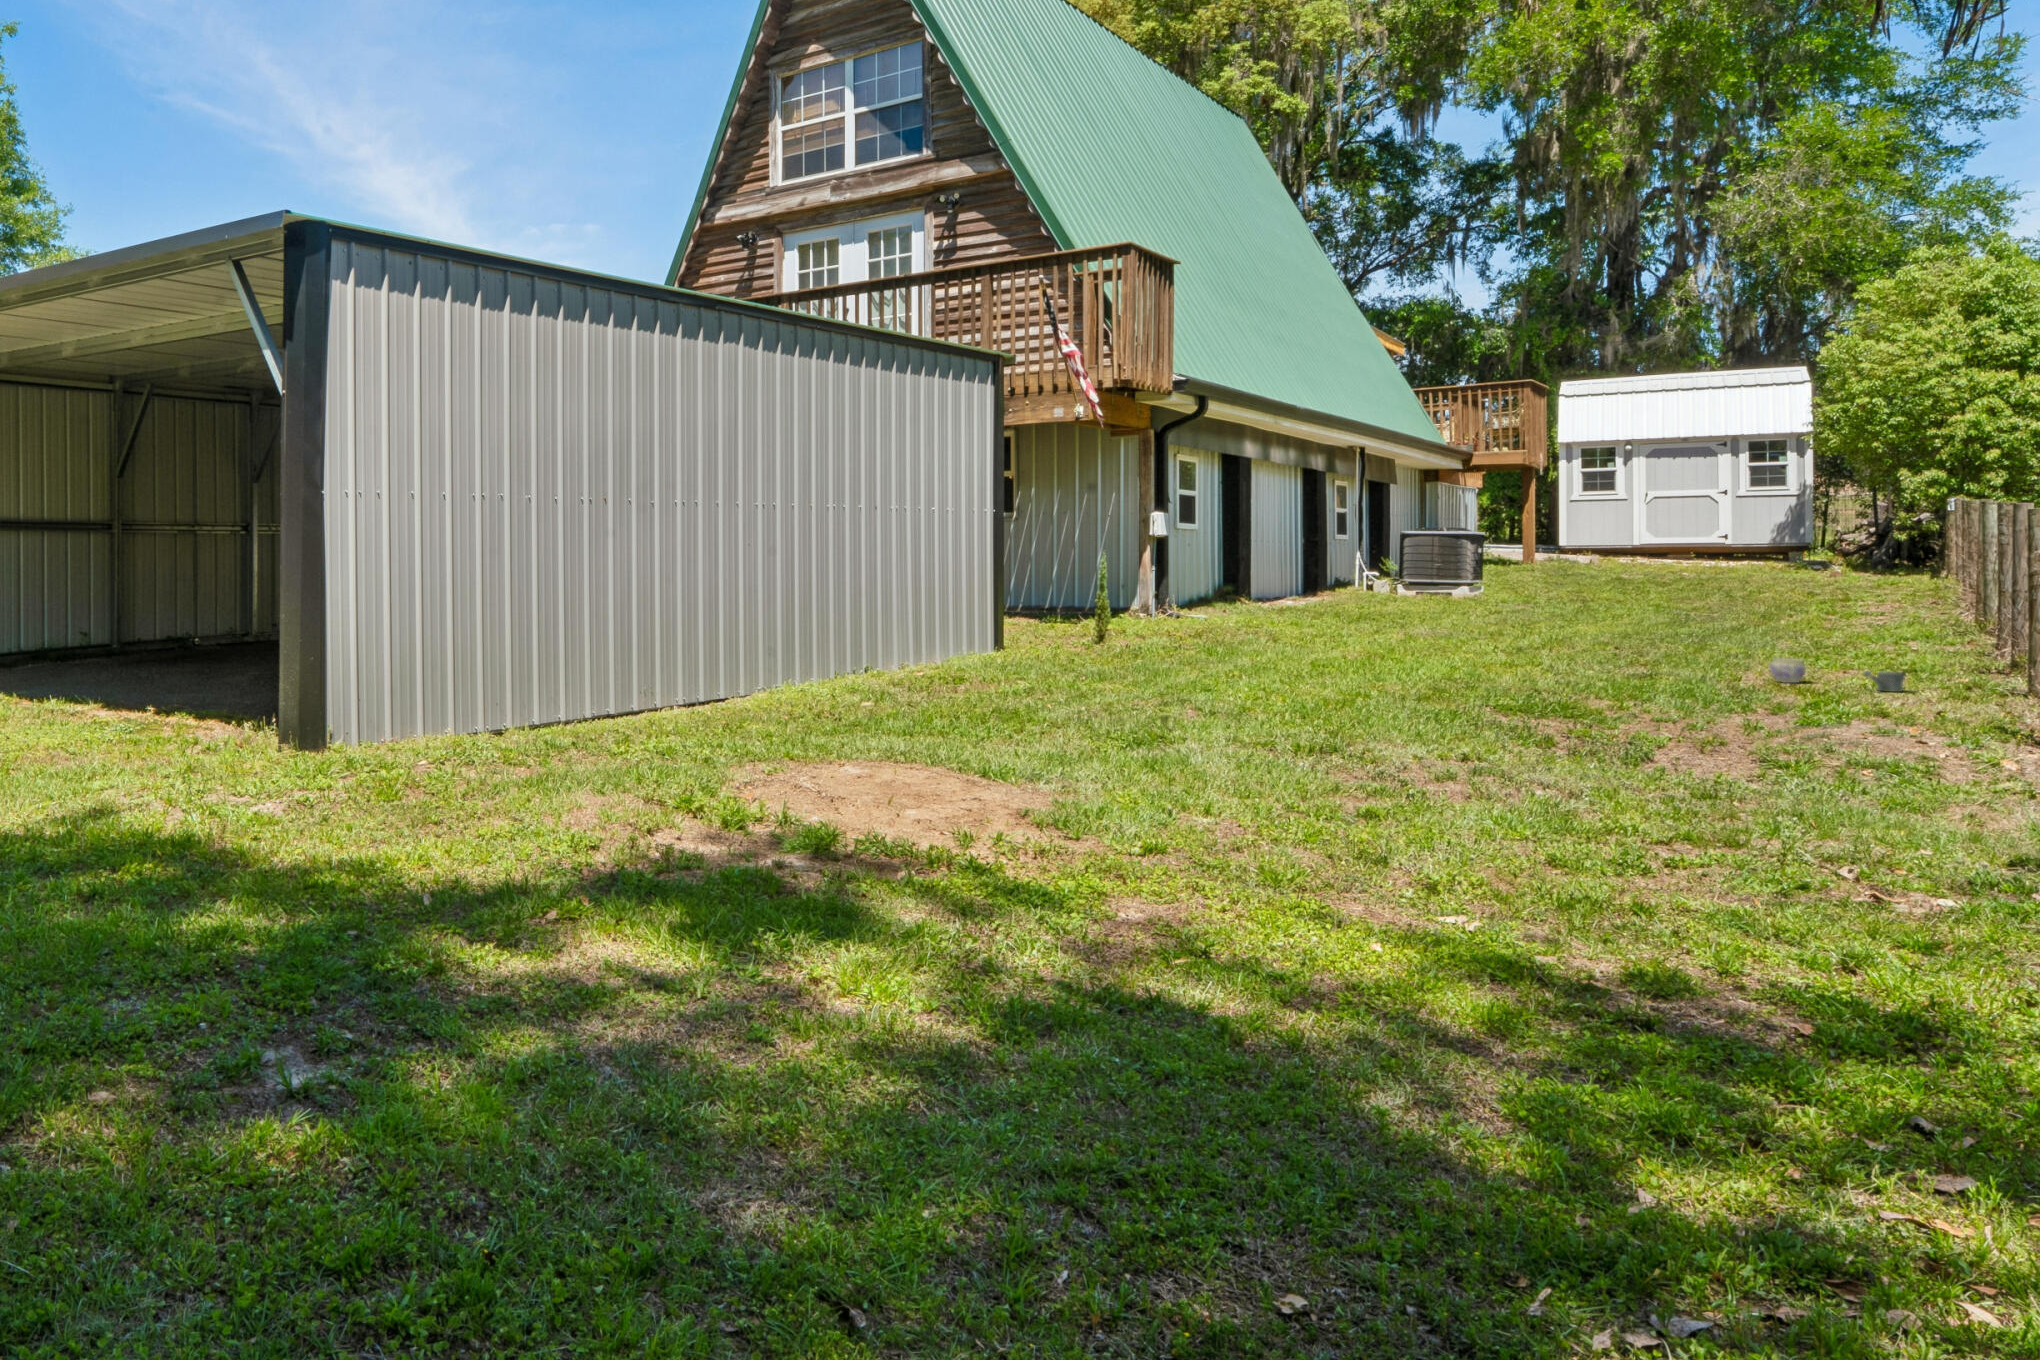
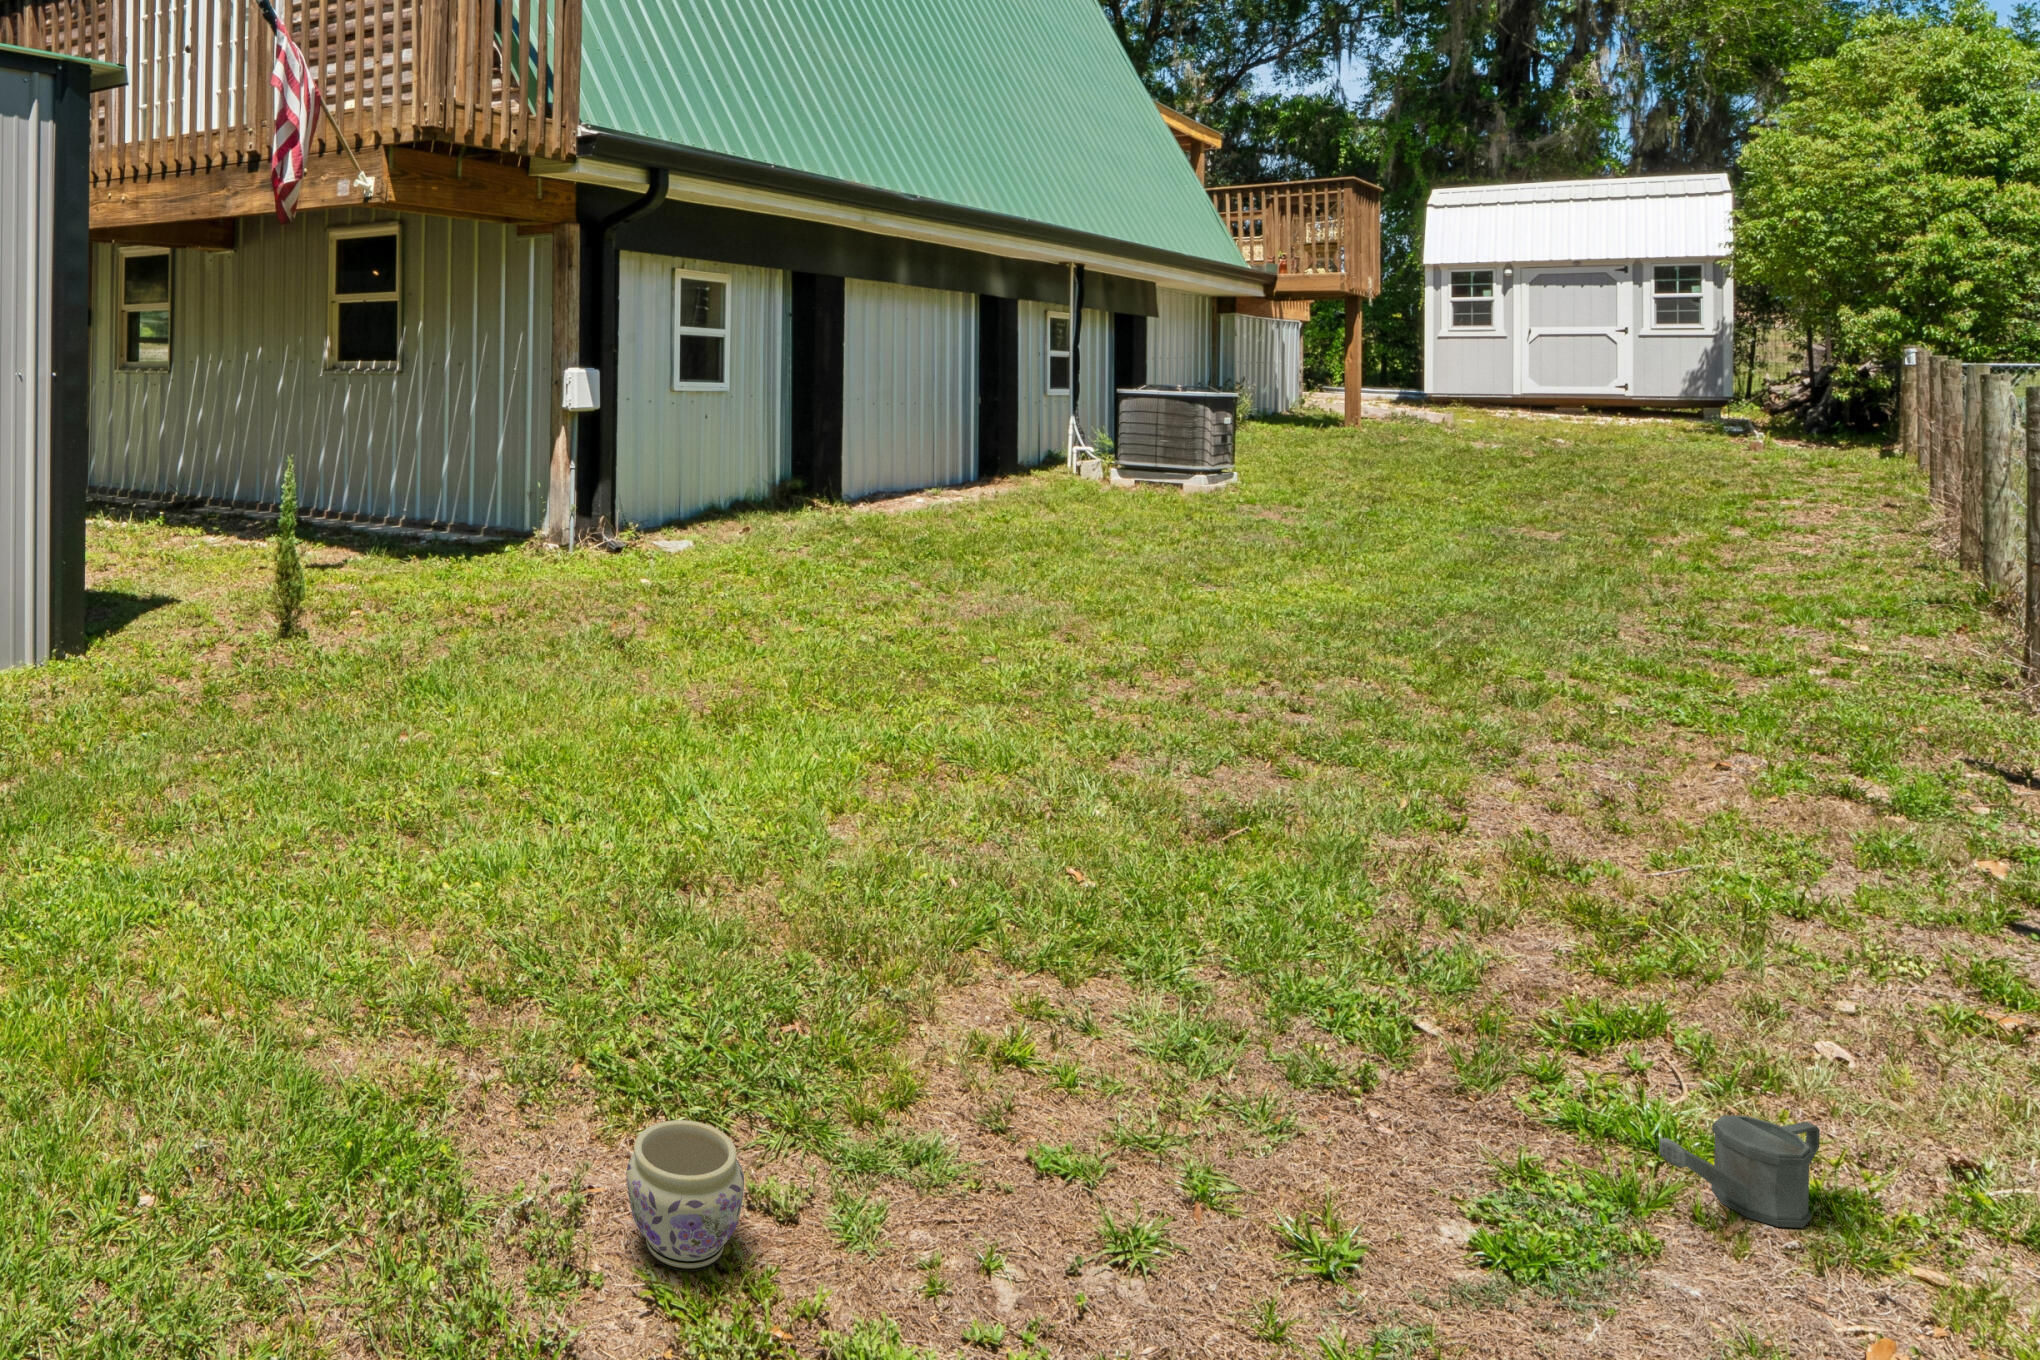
planter: present [1770,658,1806,683] -> present [626,1120,744,1271]

